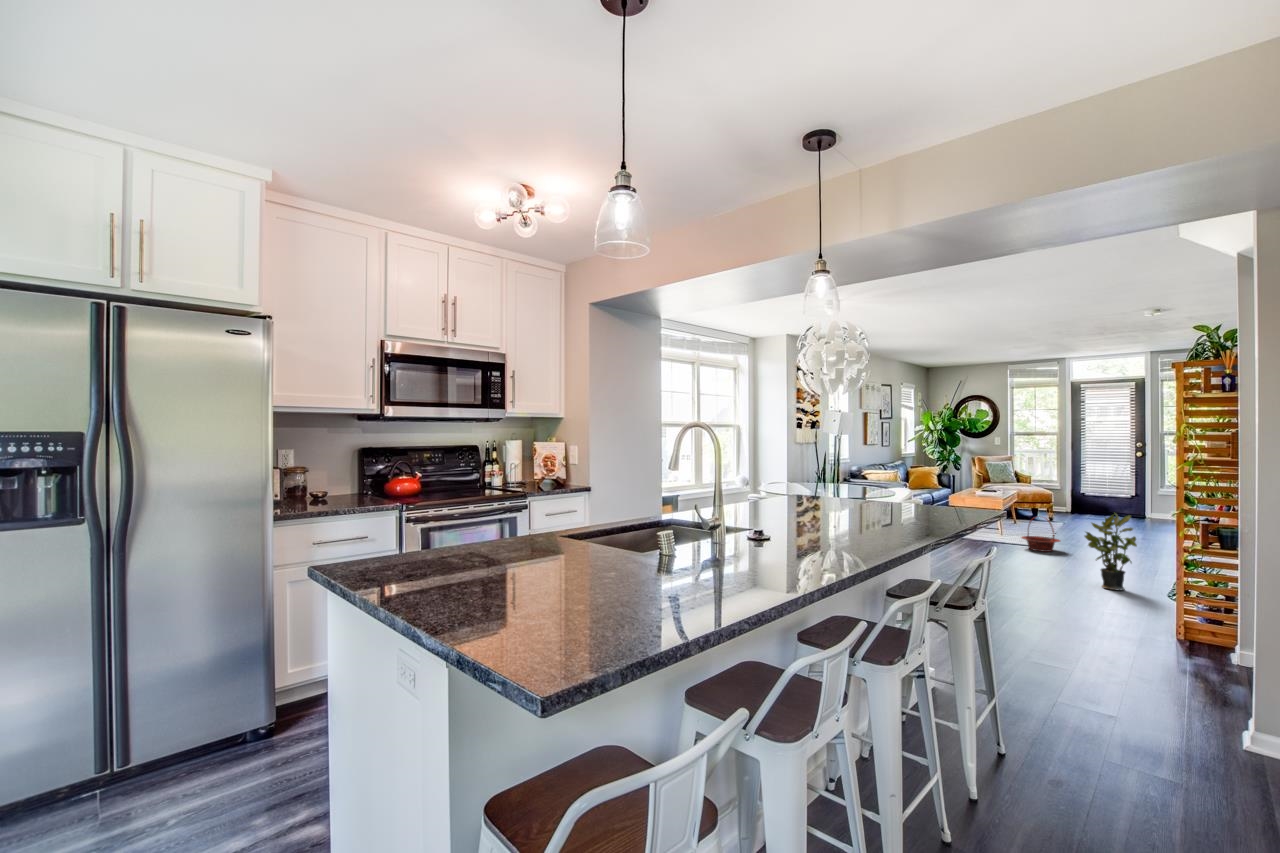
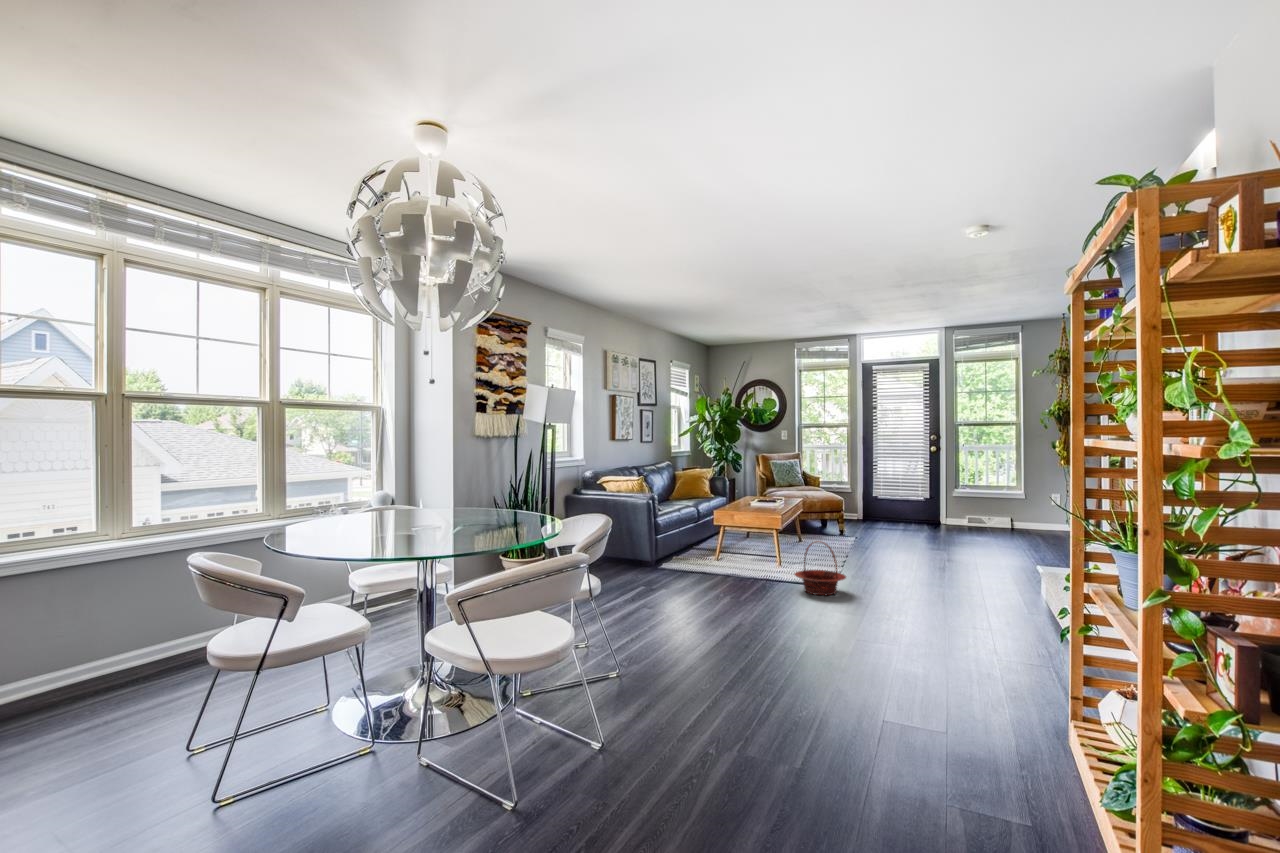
potted plant: present [1085,513,1137,590] -> none [874,545,955,687]

